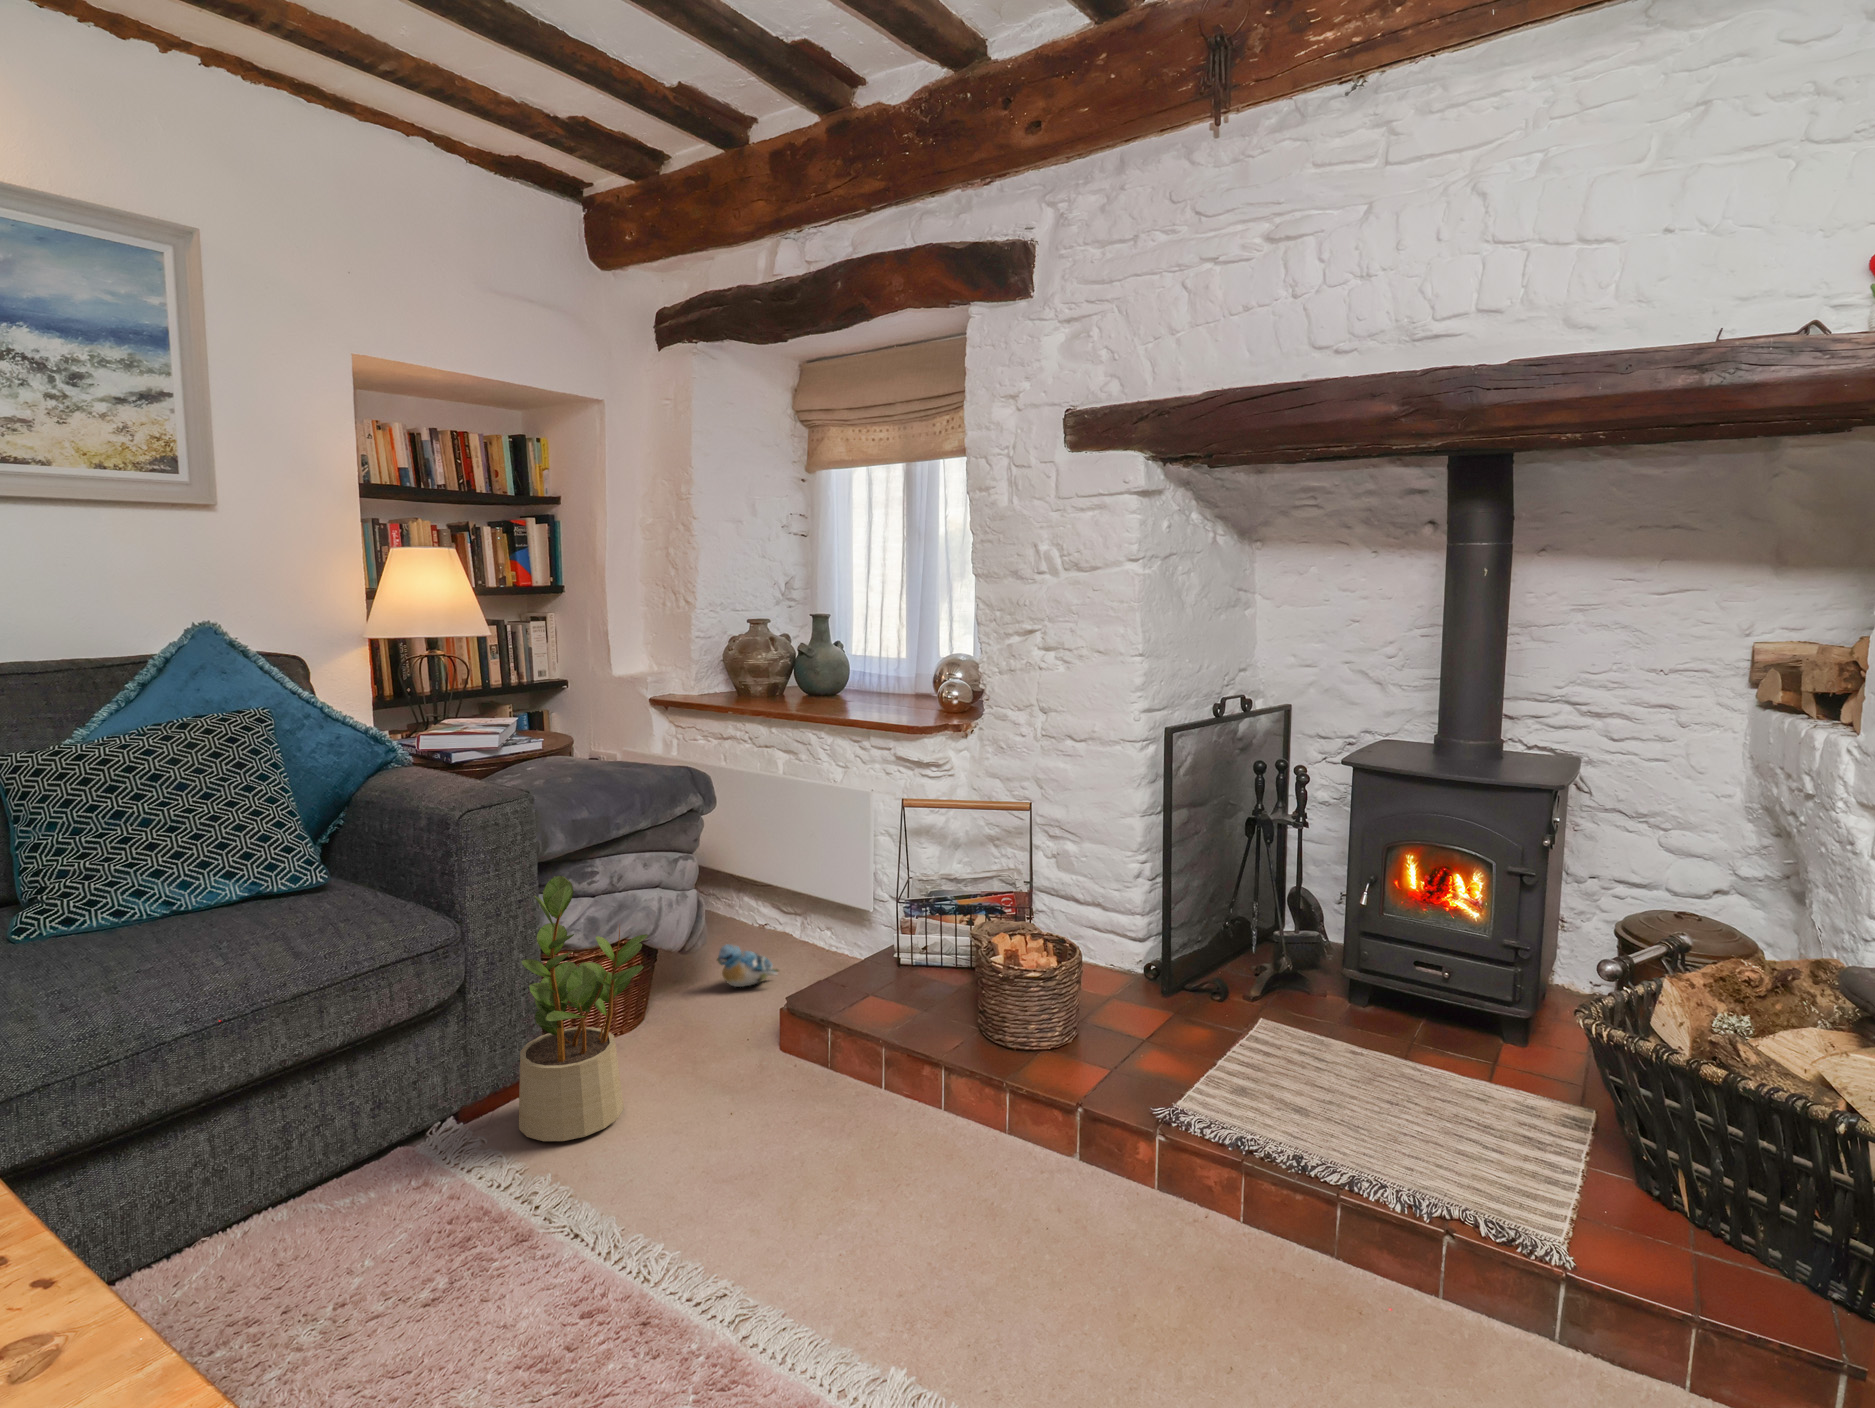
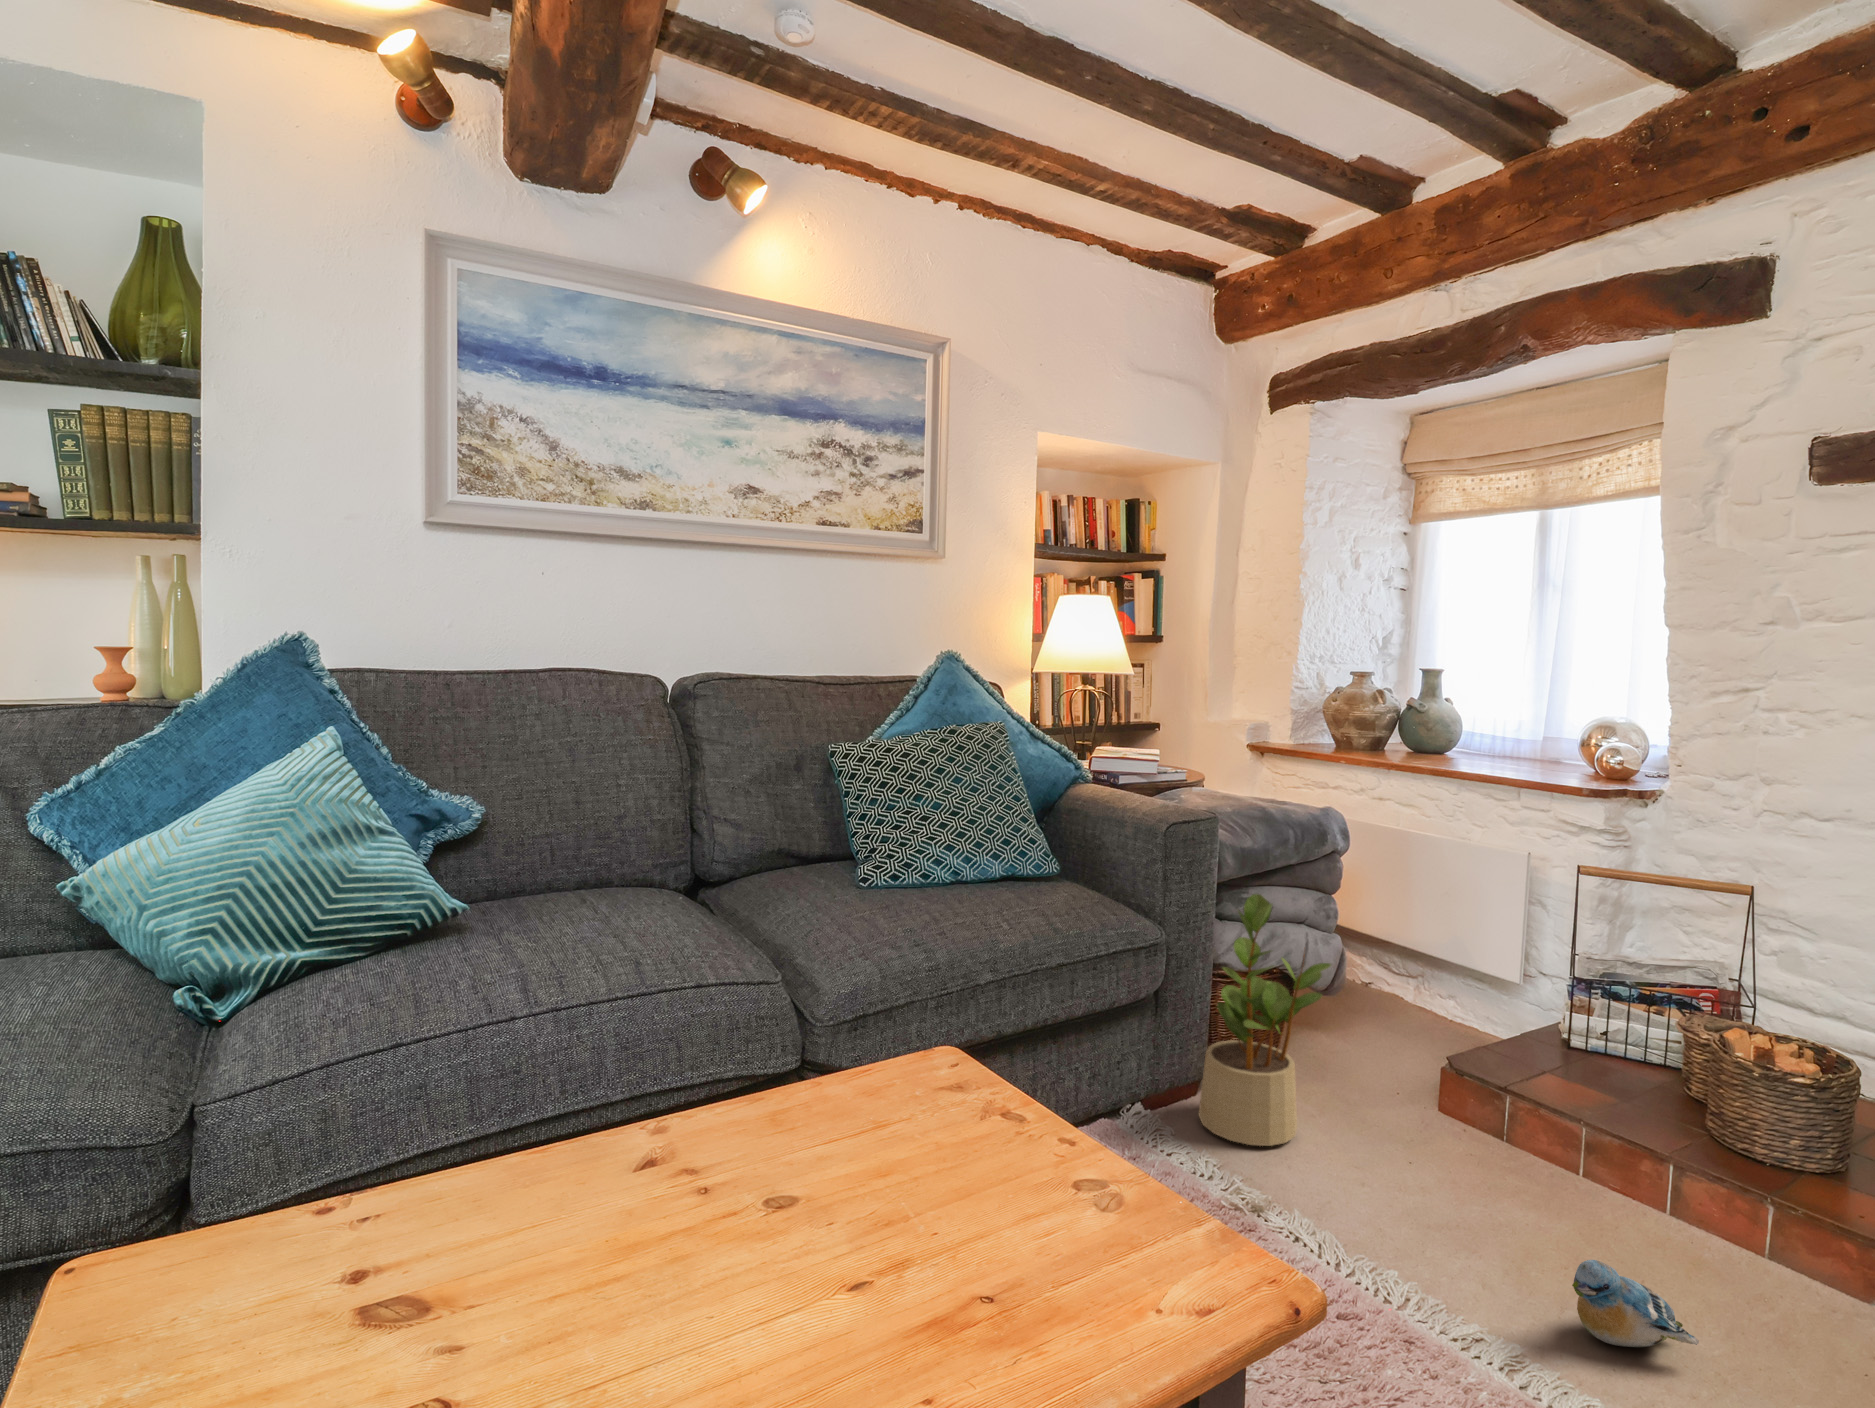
plush toy: present [717,944,778,987] -> present [1572,1260,1699,1347]

